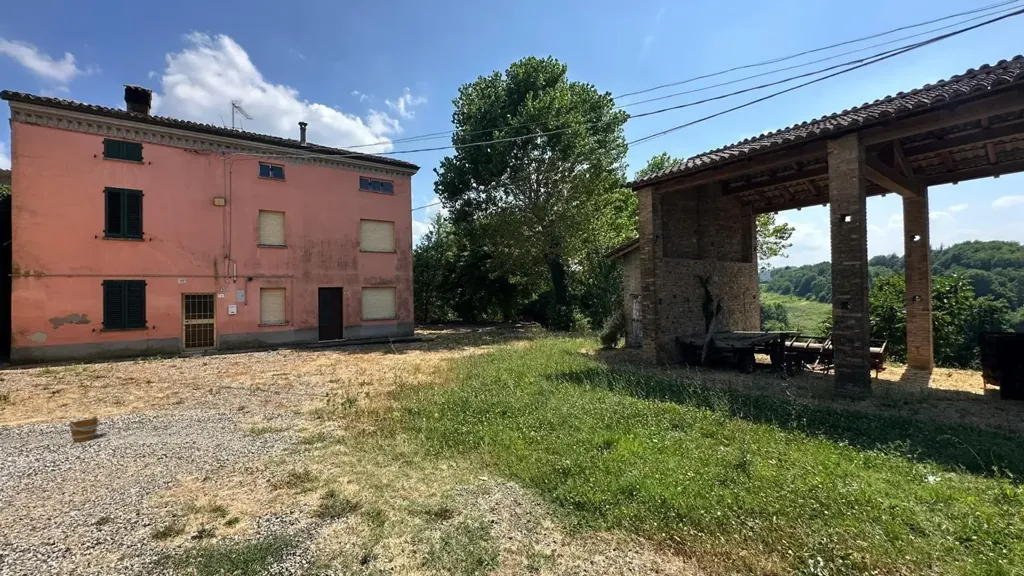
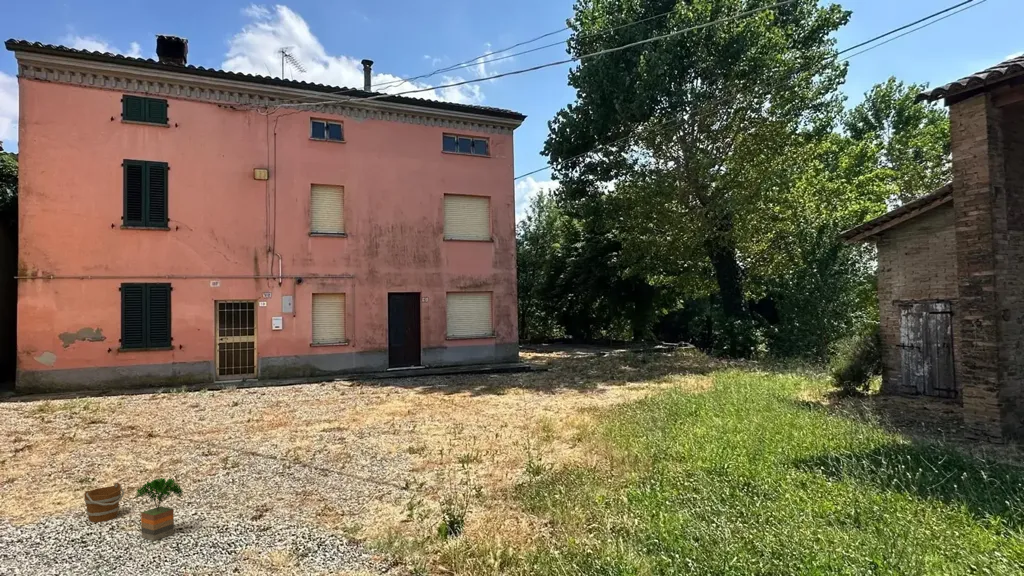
potted tree: none [107,409,144,450] -> present [137,478,183,541]

